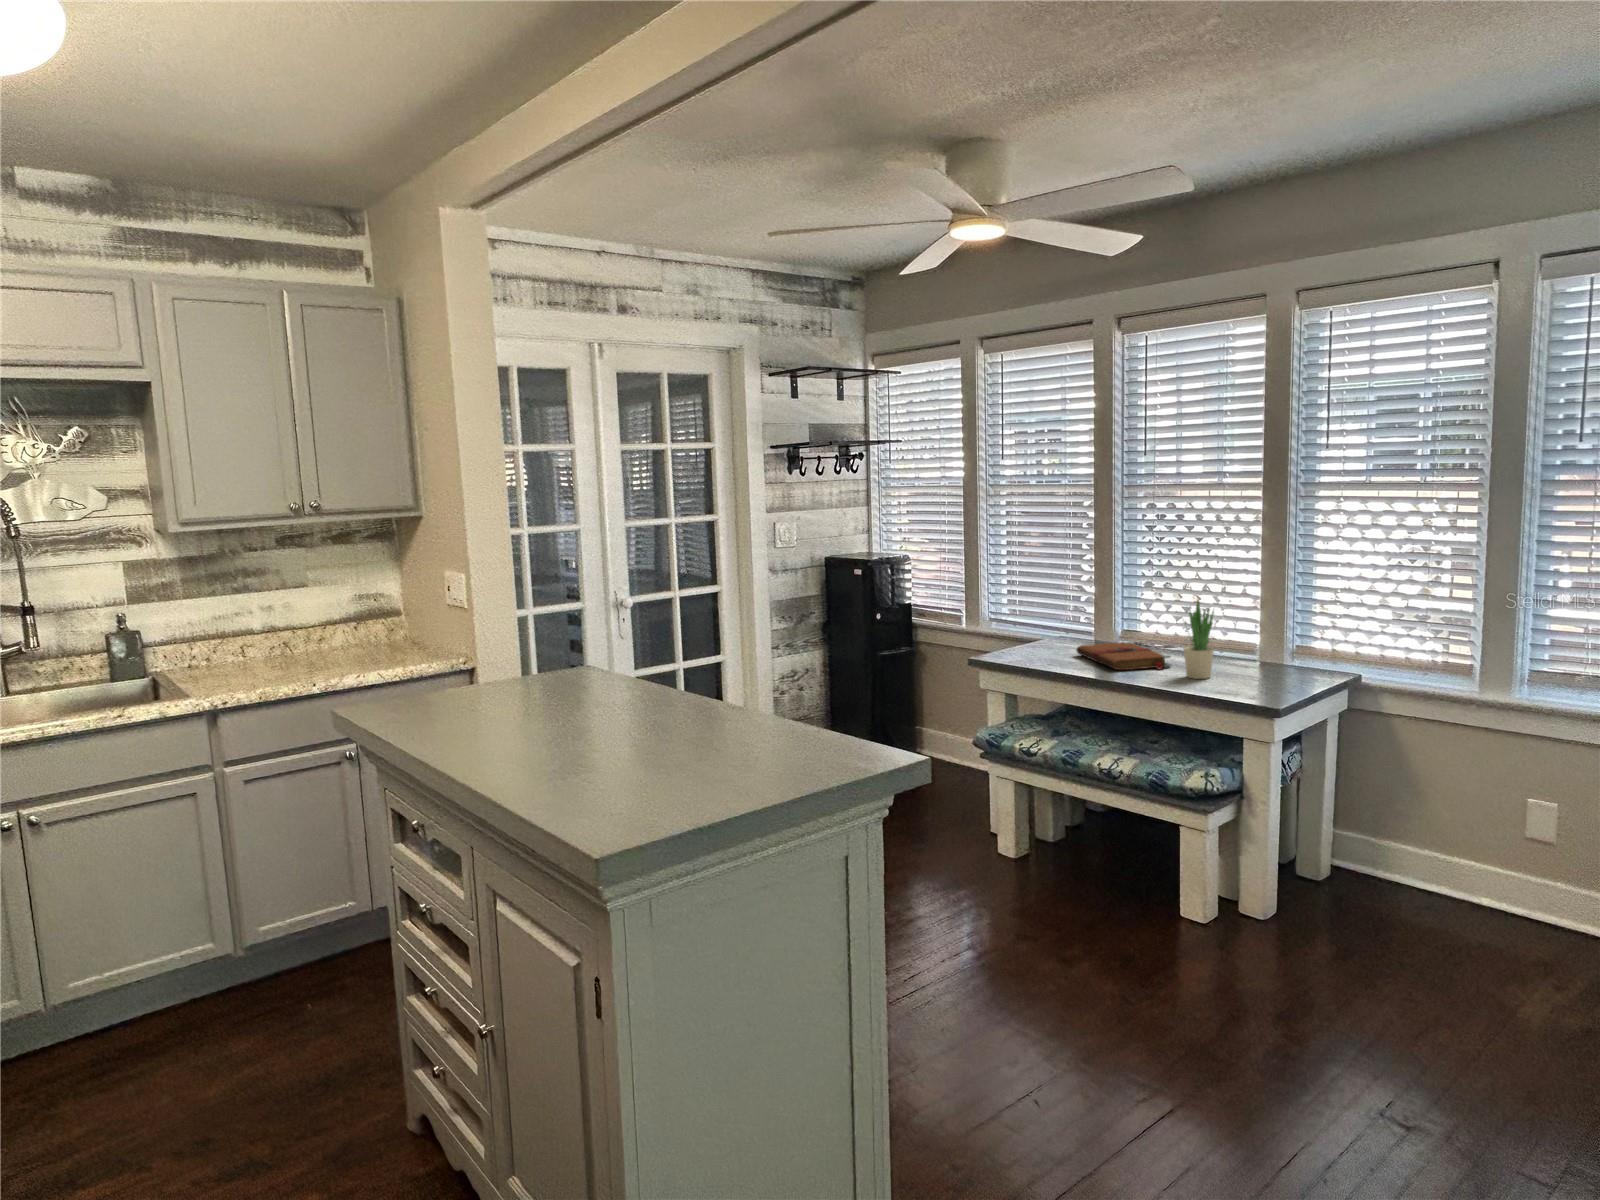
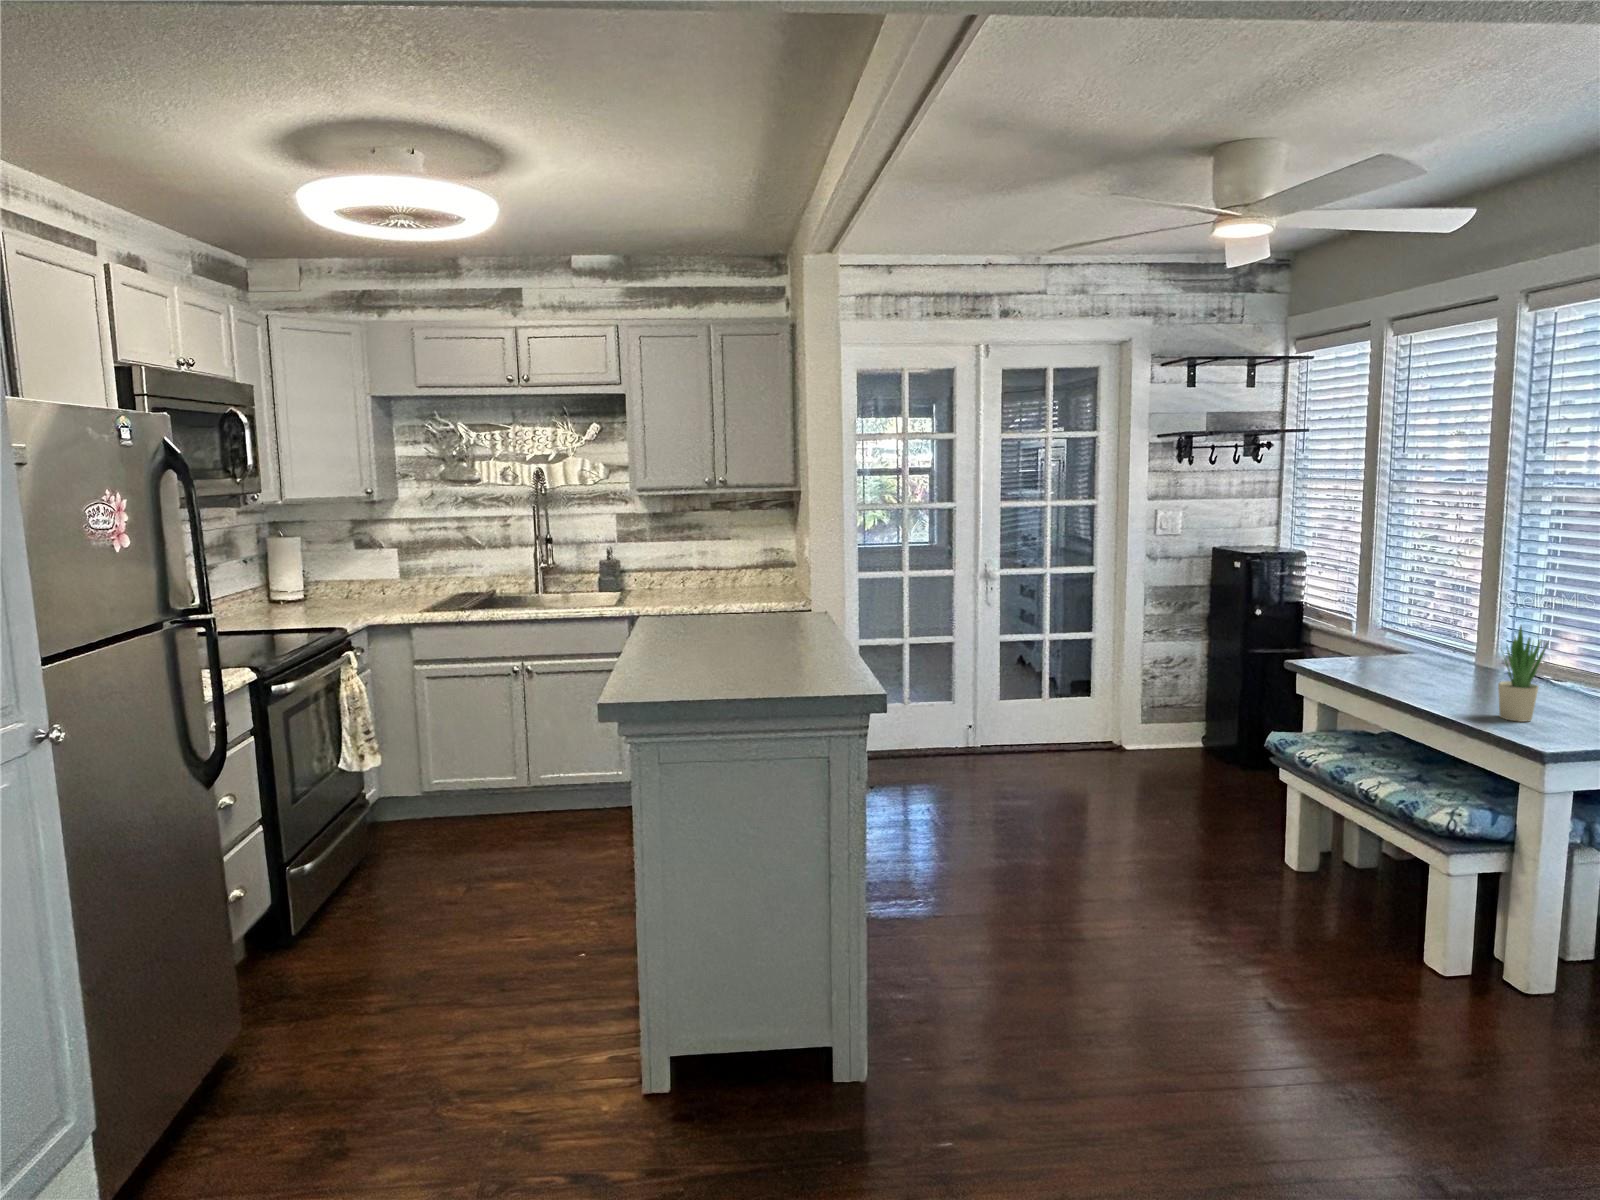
book: present [1077,642,1171,670] -> none [1410,665,1504,704]

